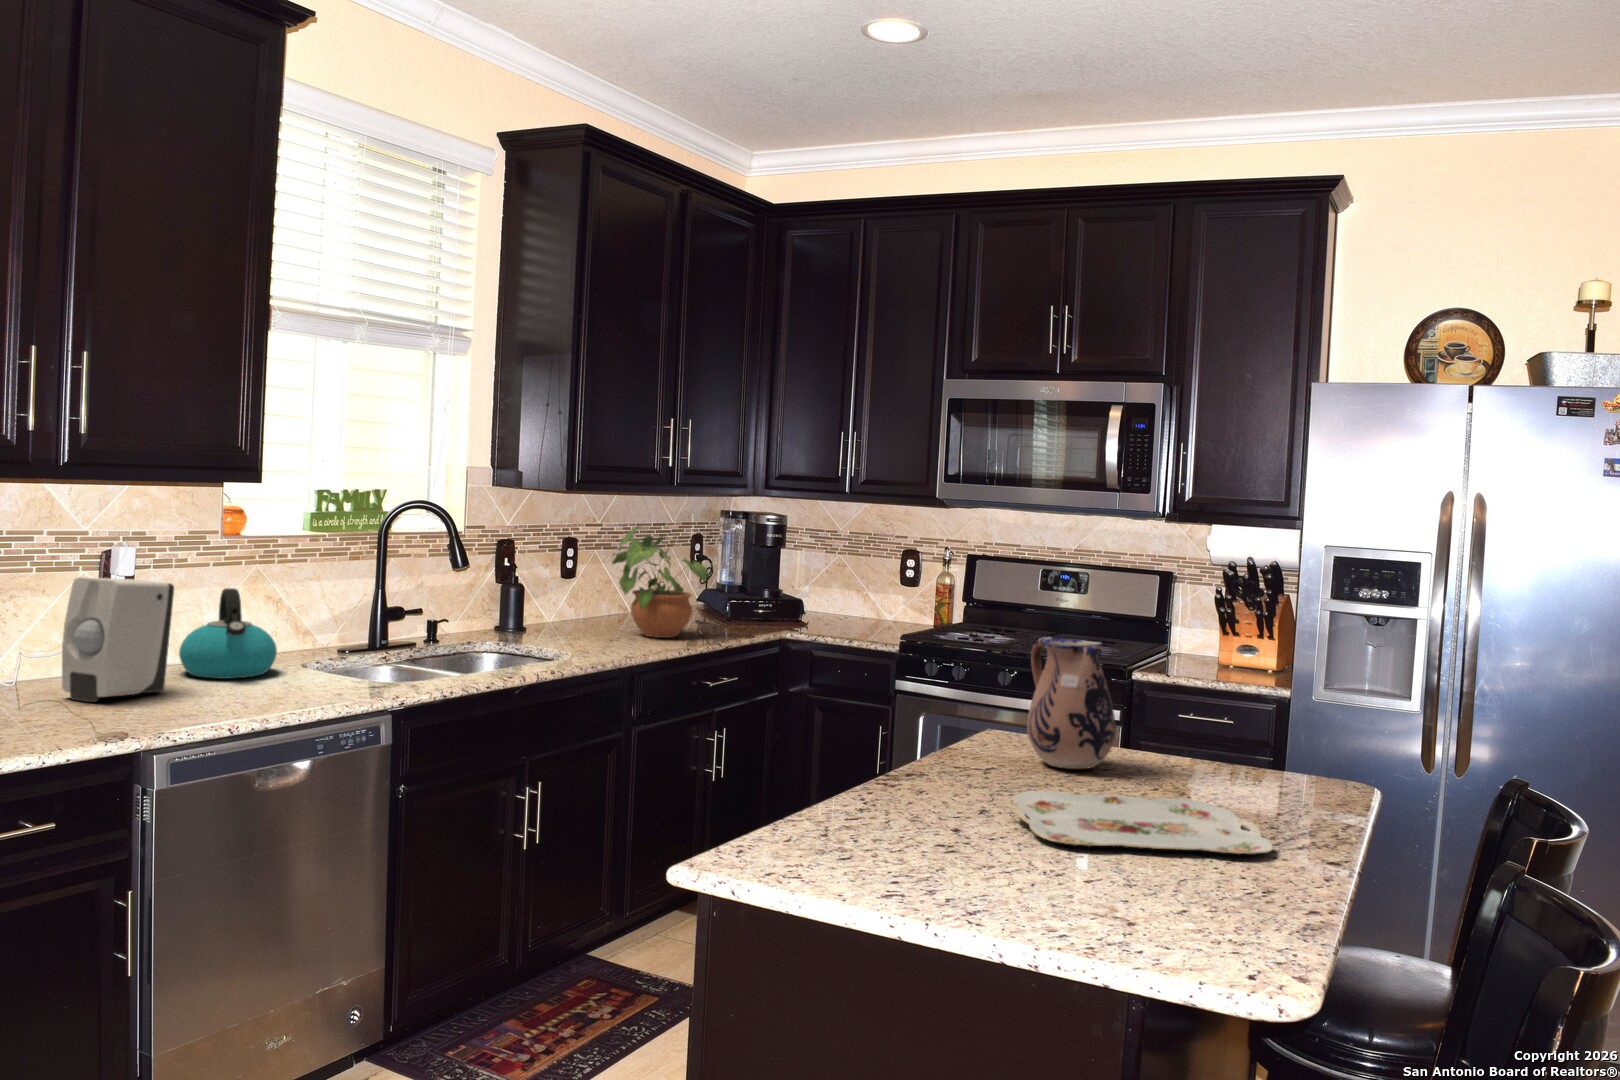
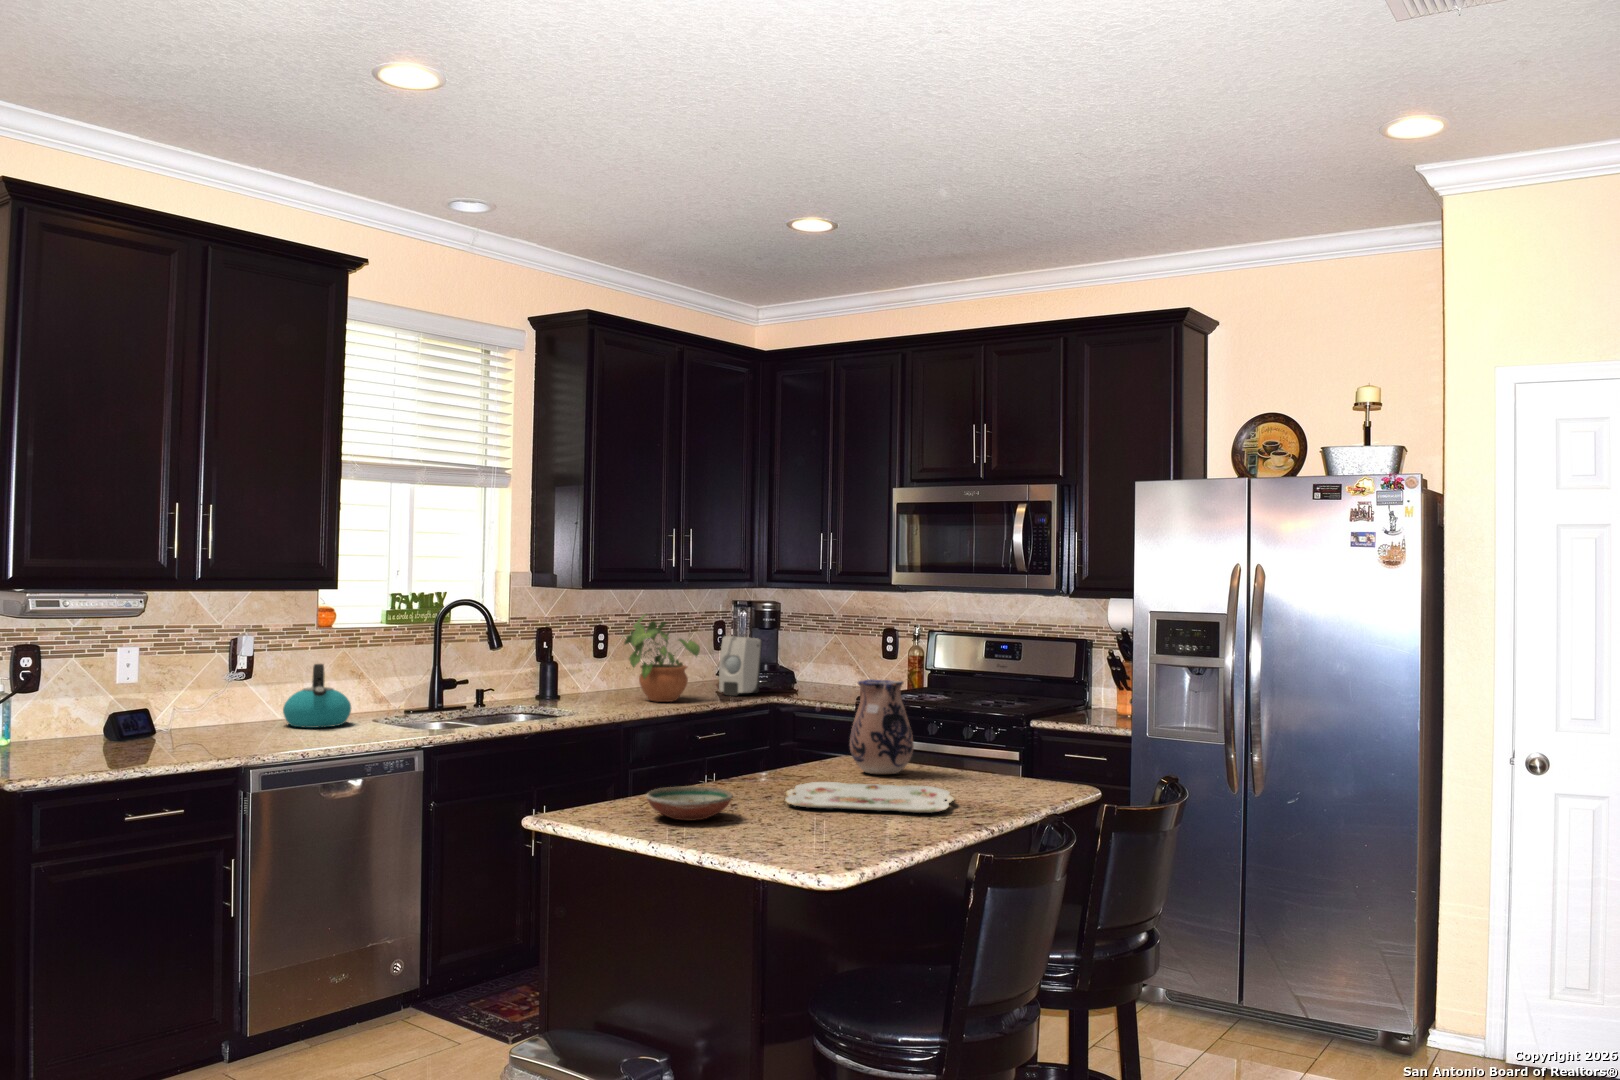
soap dispenser: present [62,577,174,702] -> present [719,636,762,696]
decorative bowl: none [865,818,1001,881] -> present [646,786,733,820]

